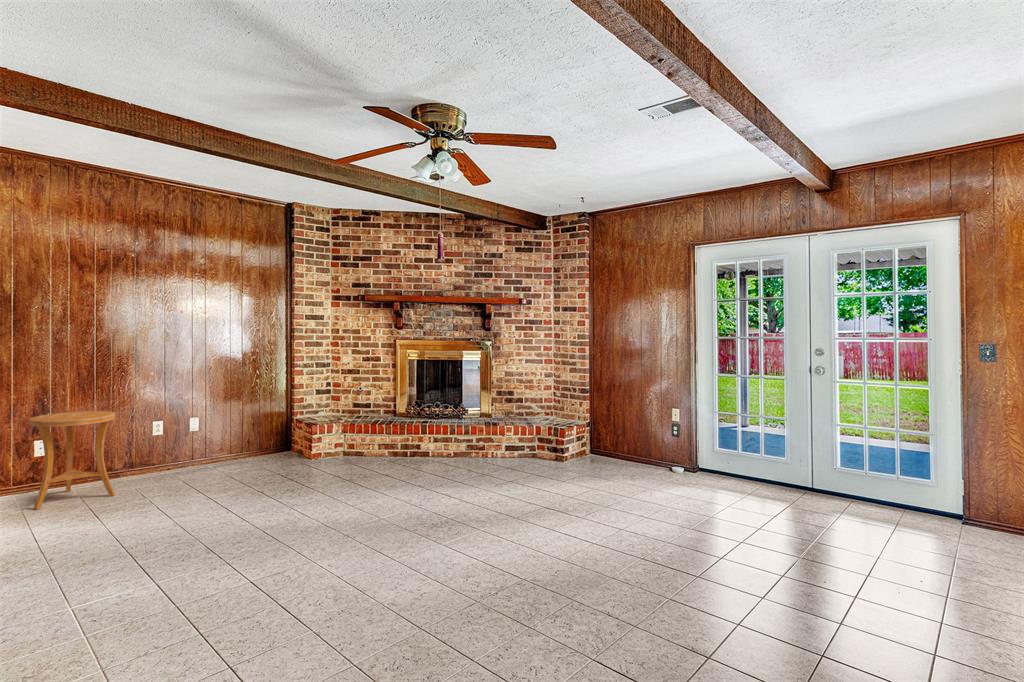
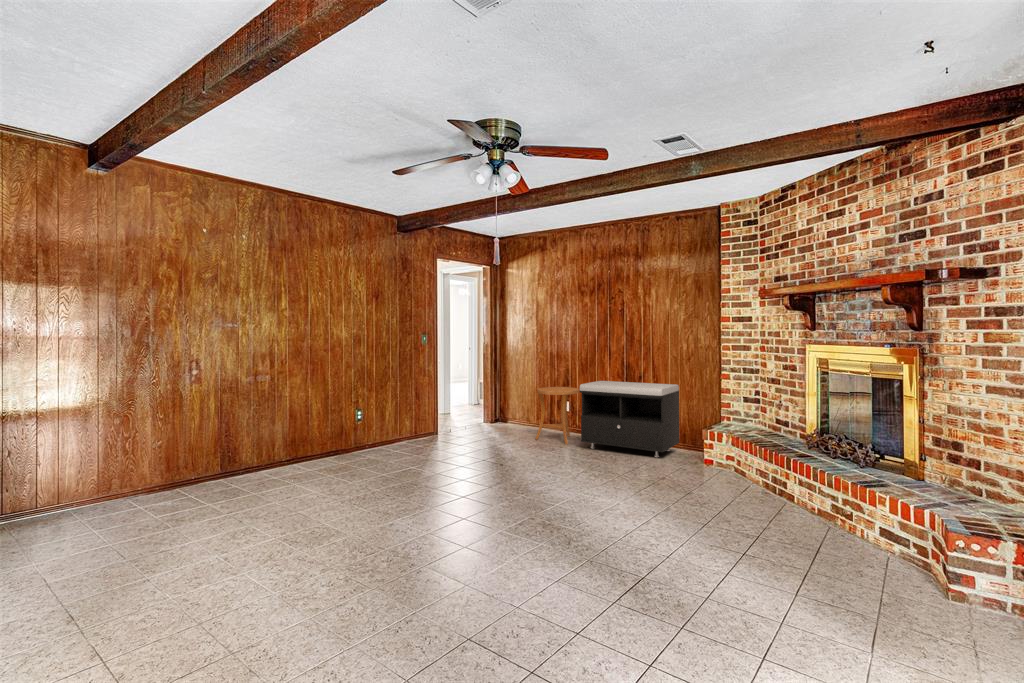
storage bench: none [137,387,275,487] -> present [580,381,679,457]

